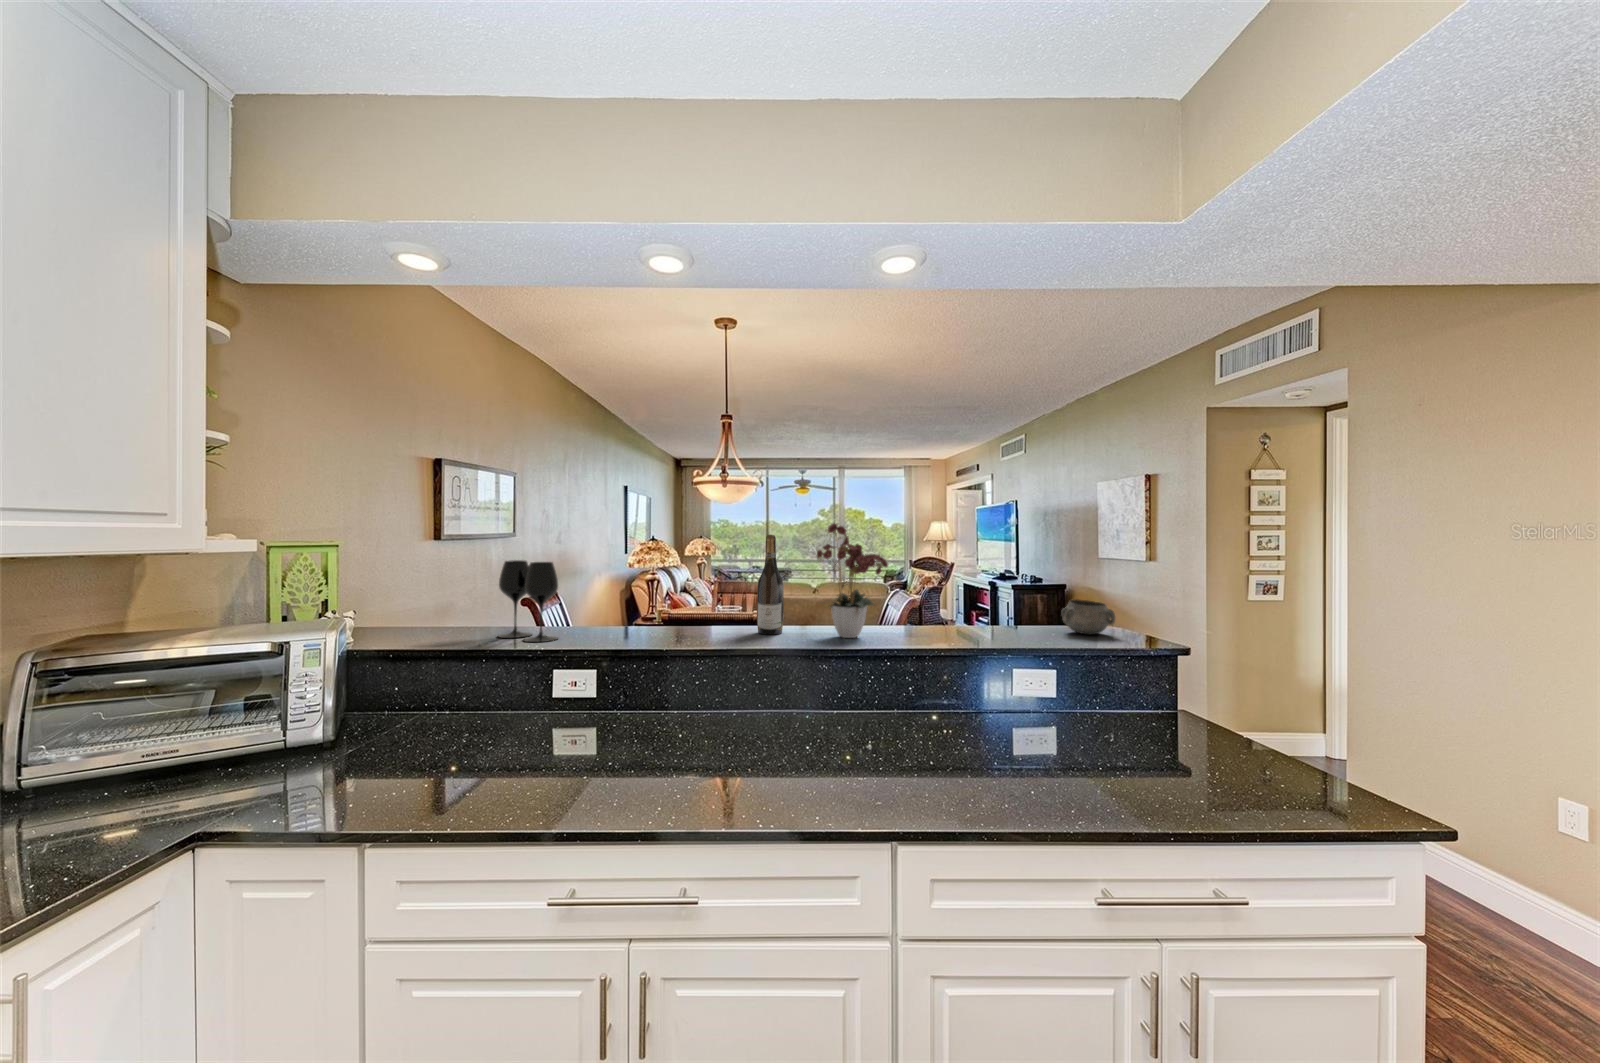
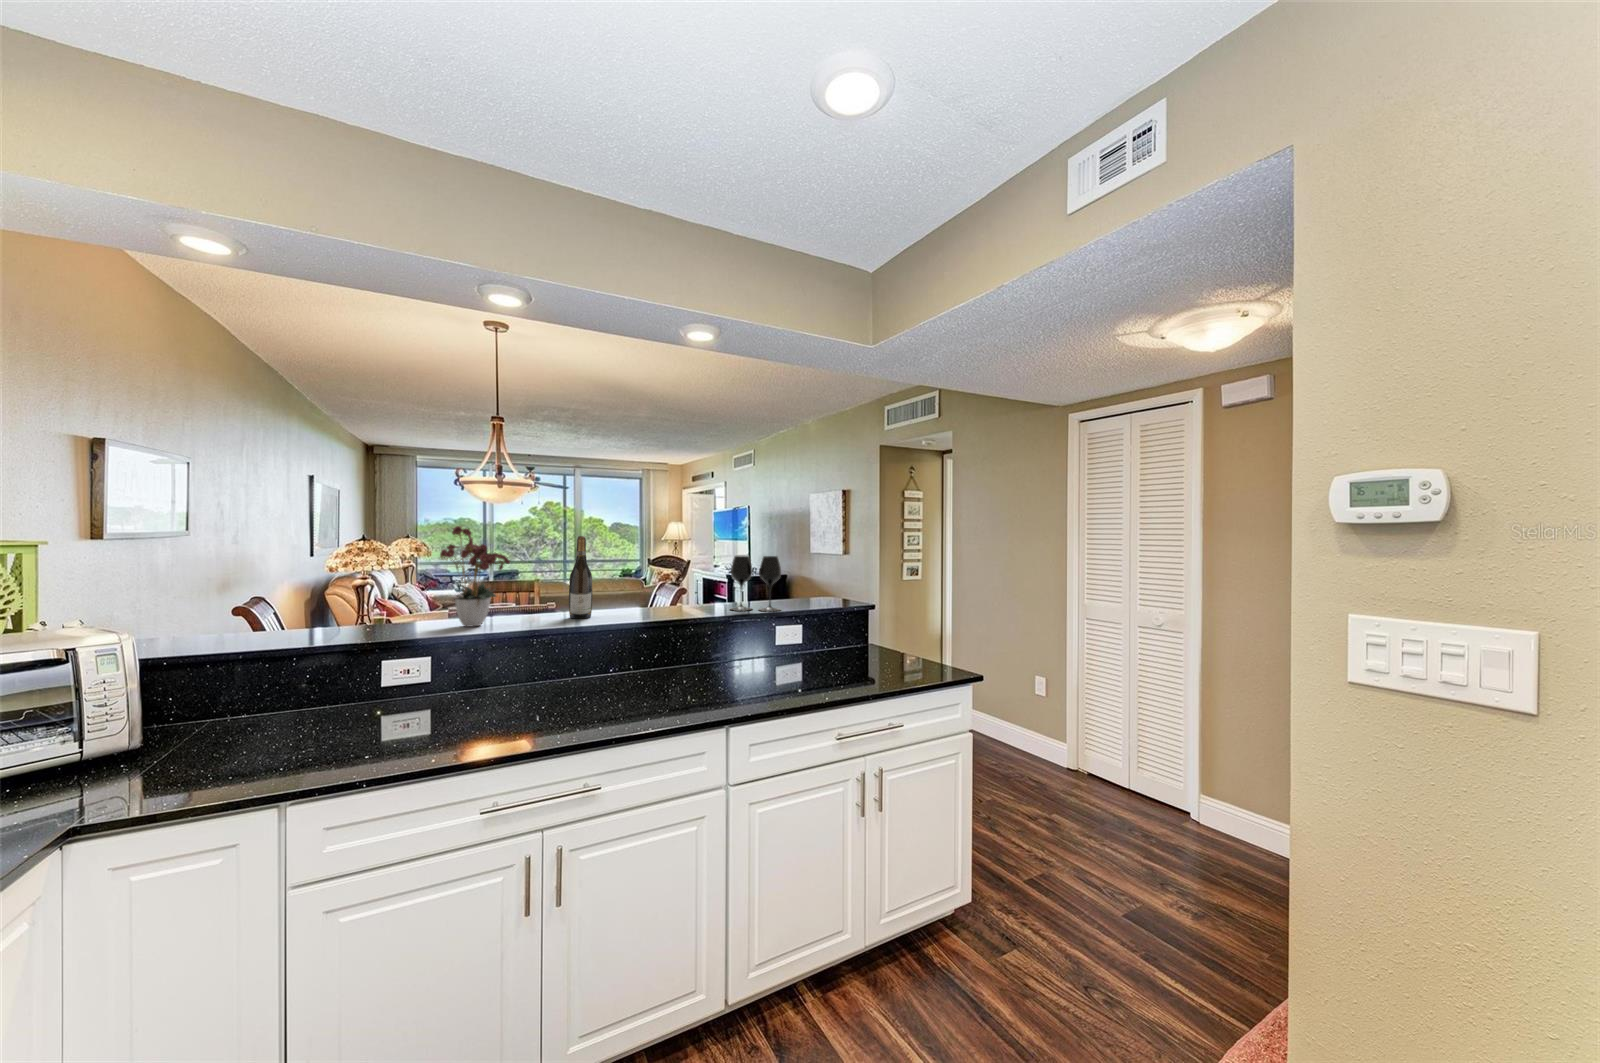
flower arrangement: present [816,523,889,638] -> present [440,526,510,627]
wine glass: present [499,560,558,642] -> present [731,556,781,611]
decorative bowl: present [1061,599,1115,634] -> none [797,581,830,605]

